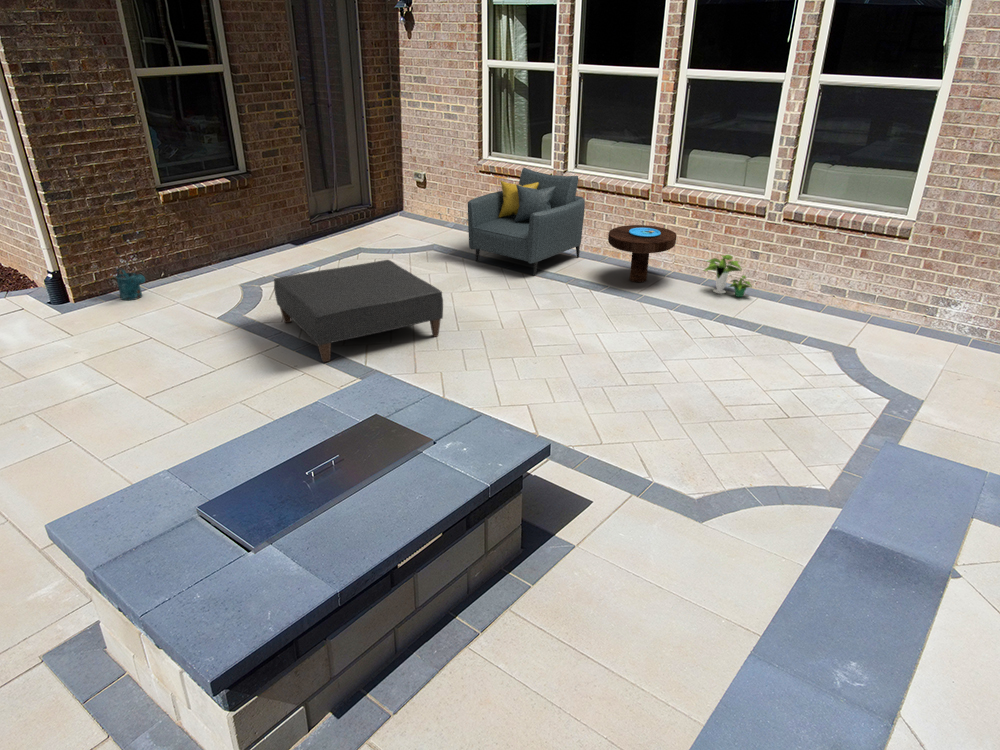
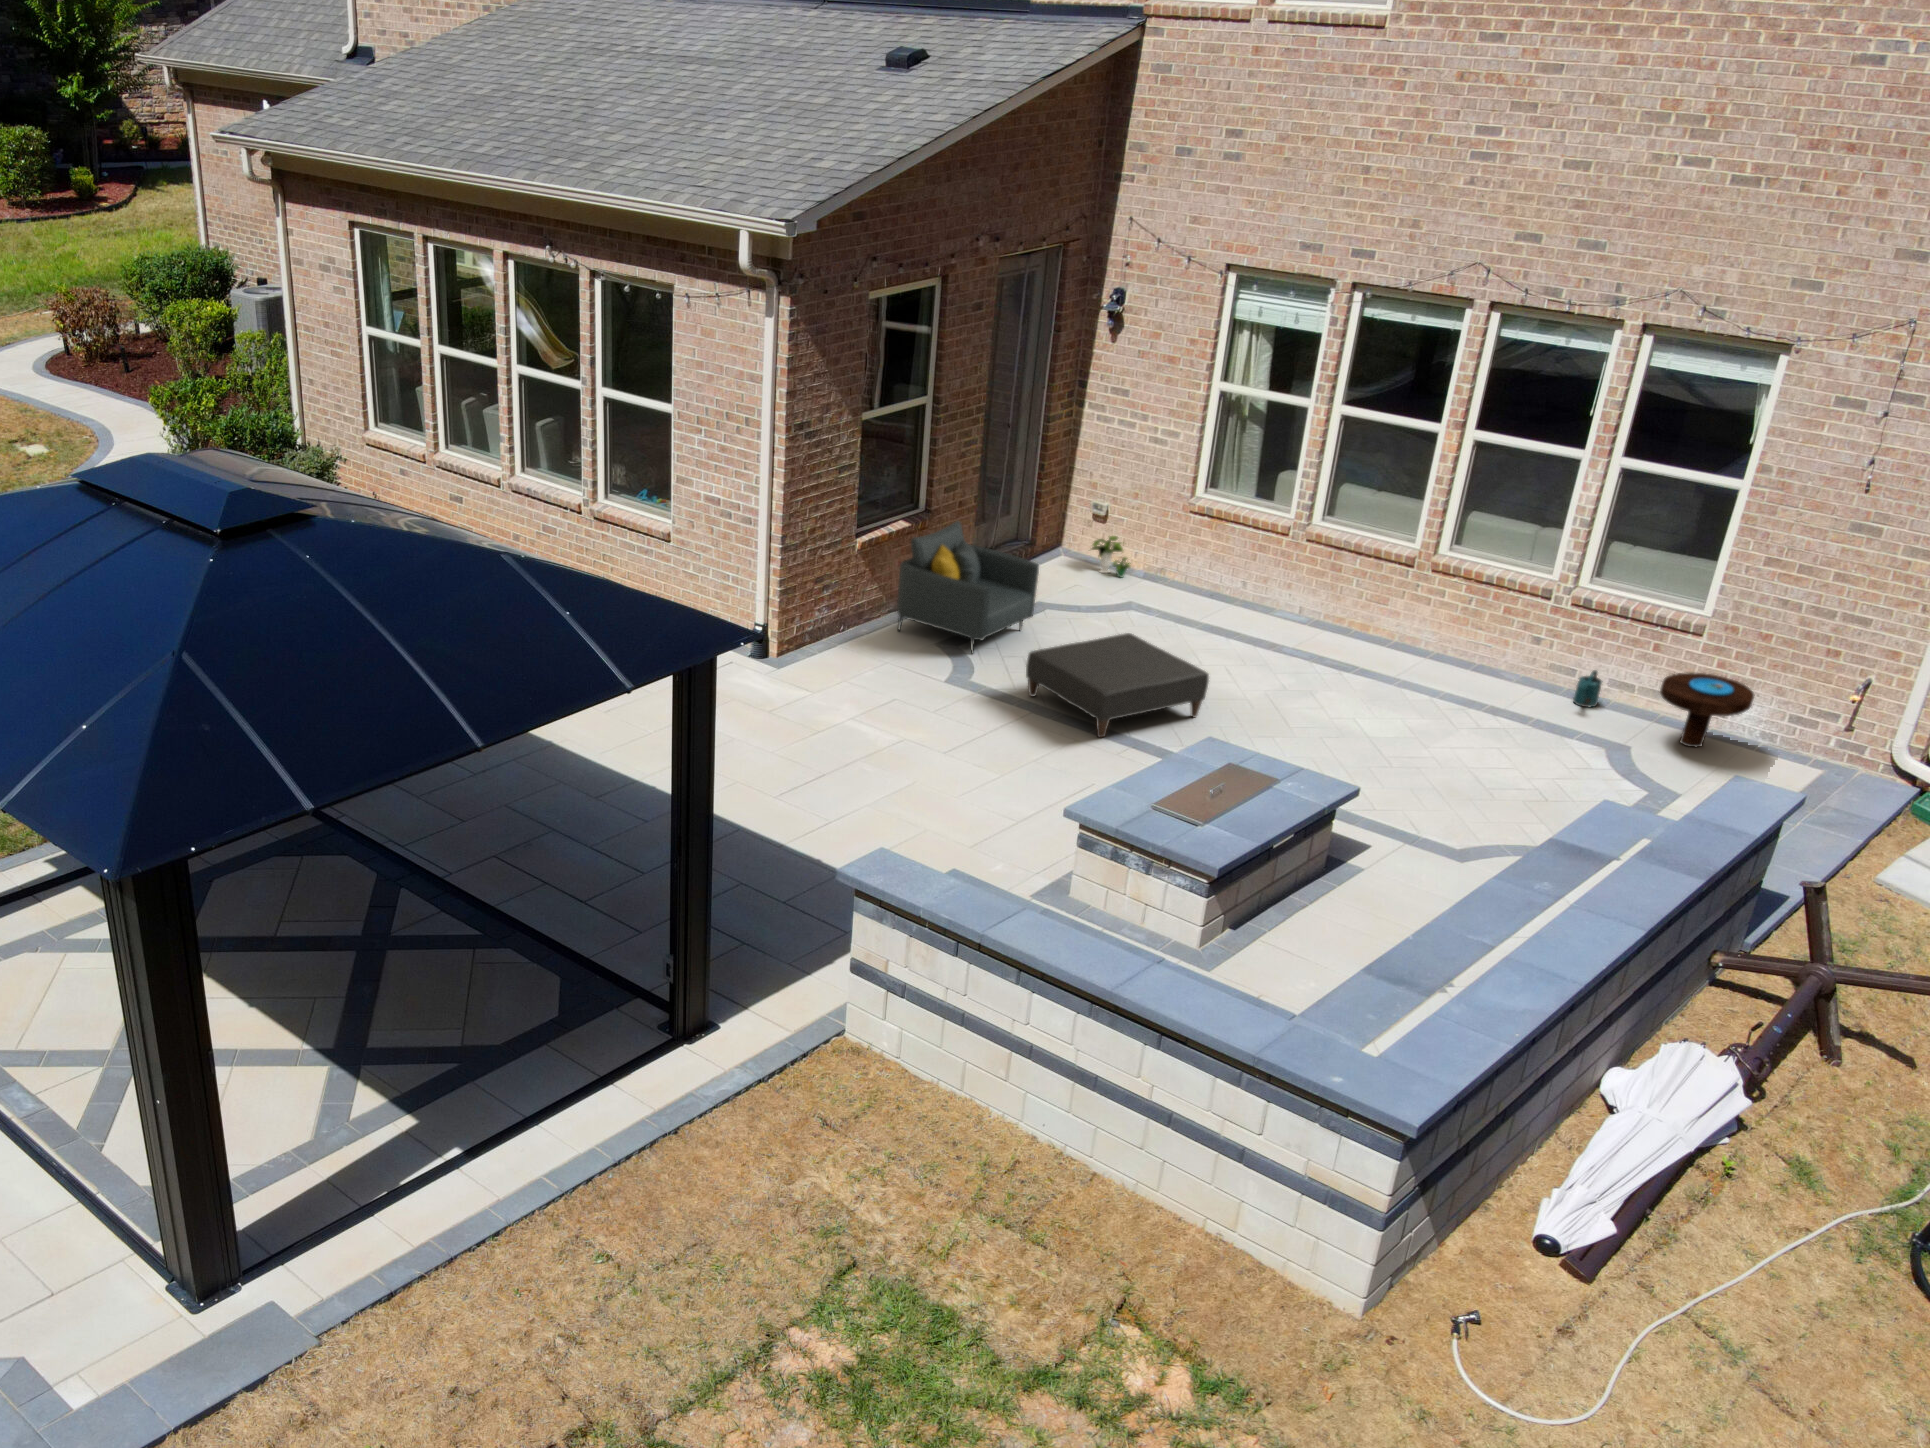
armchair: present [468,168,585,275] -> present [897,521,1039,653]
side table: present [608,225,677,282] -> present [1660,672,1755,747]
potted plant: present [704,255,752,297] -> present [1092,536,1130,577]
watering can: present [116,268,145,300] -> present [1573,670,1603,707]

